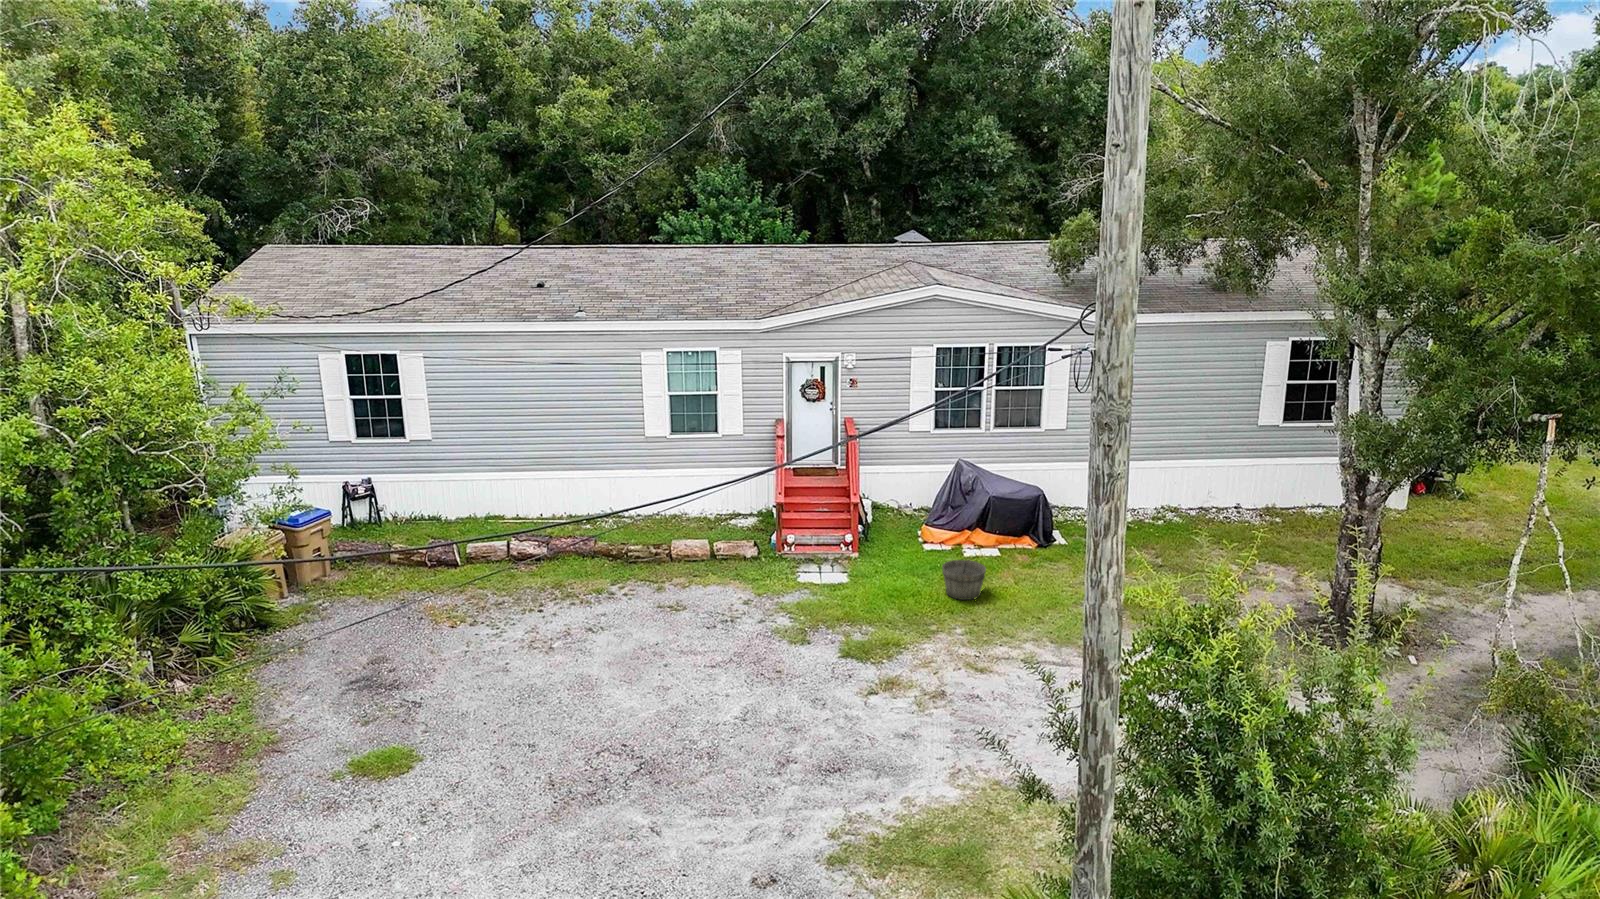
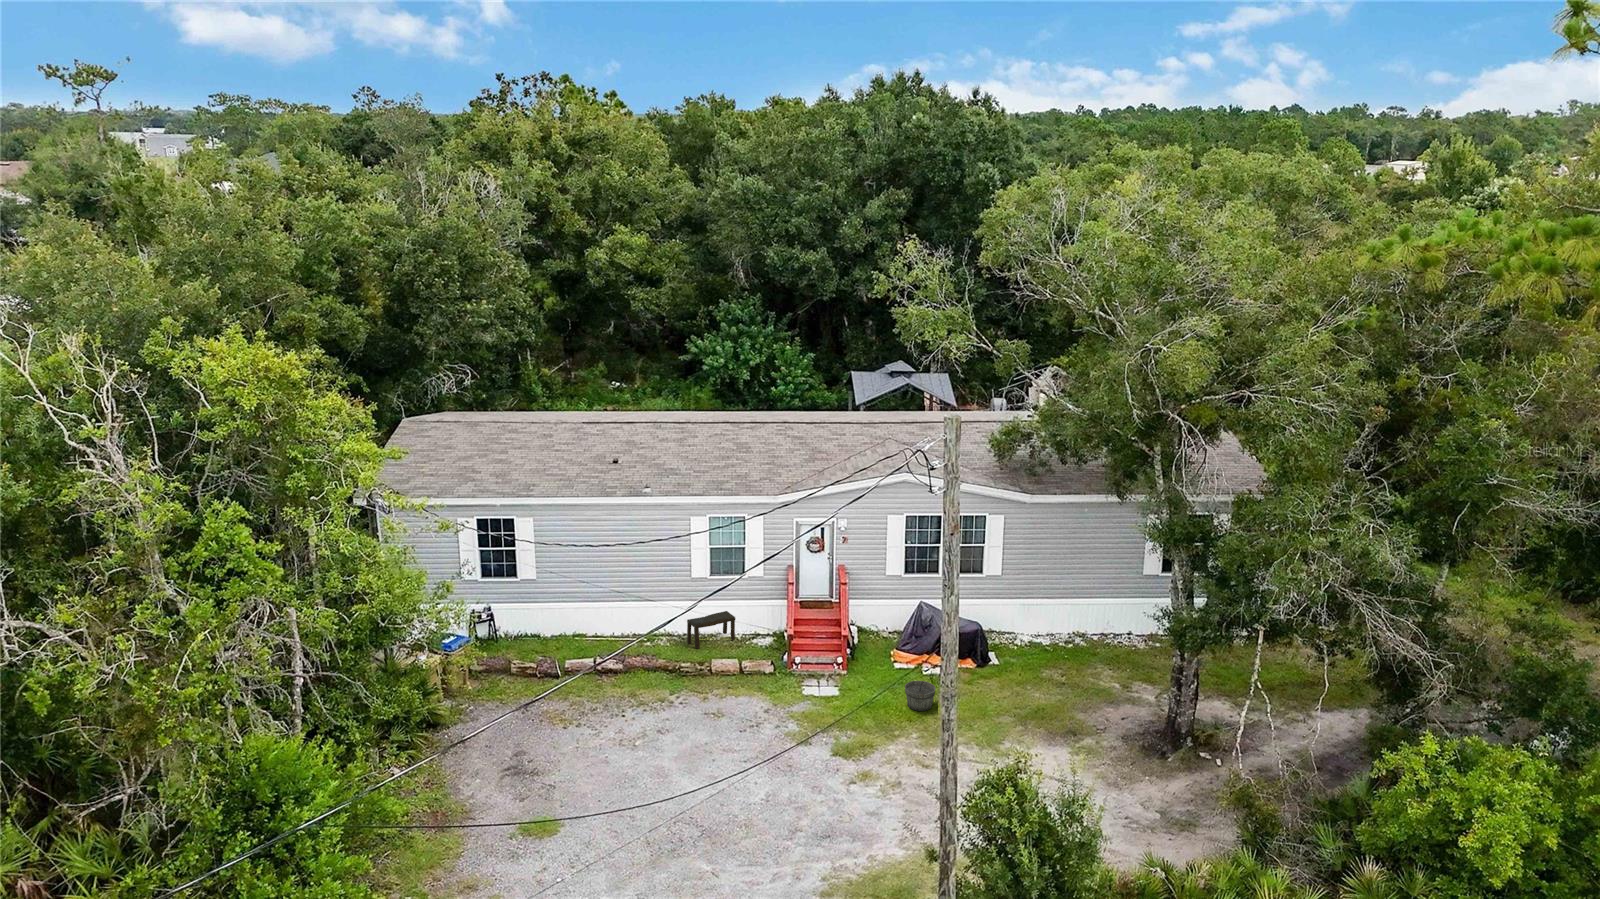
bench: none [639,482,705,530] -> present [687,611,735,649]

